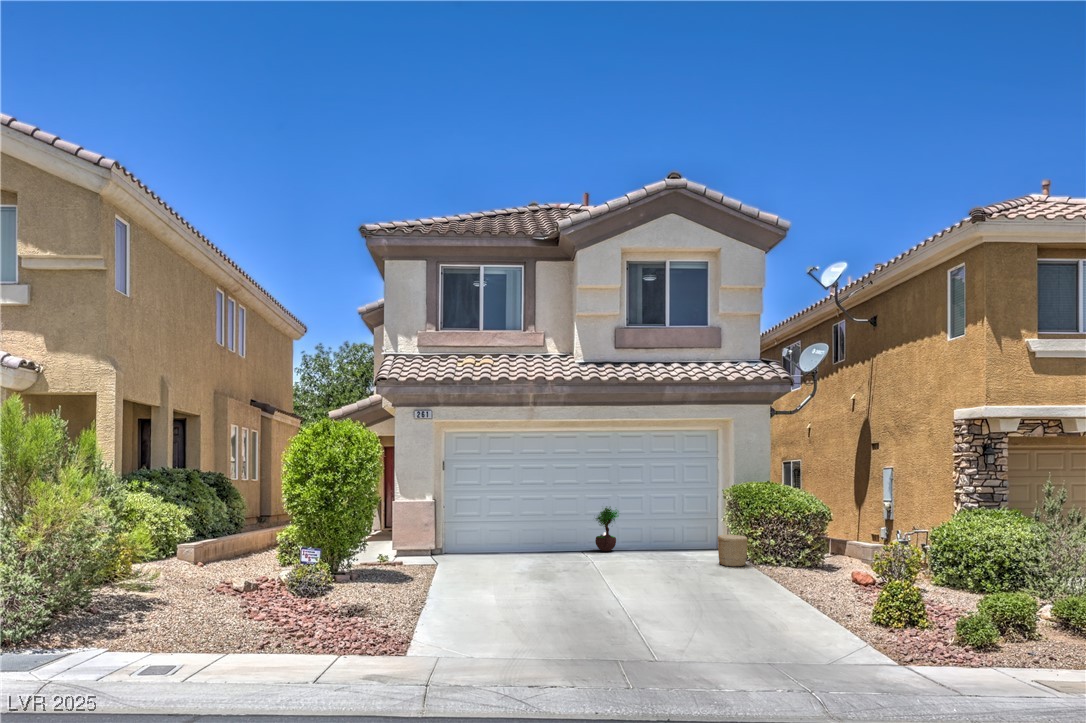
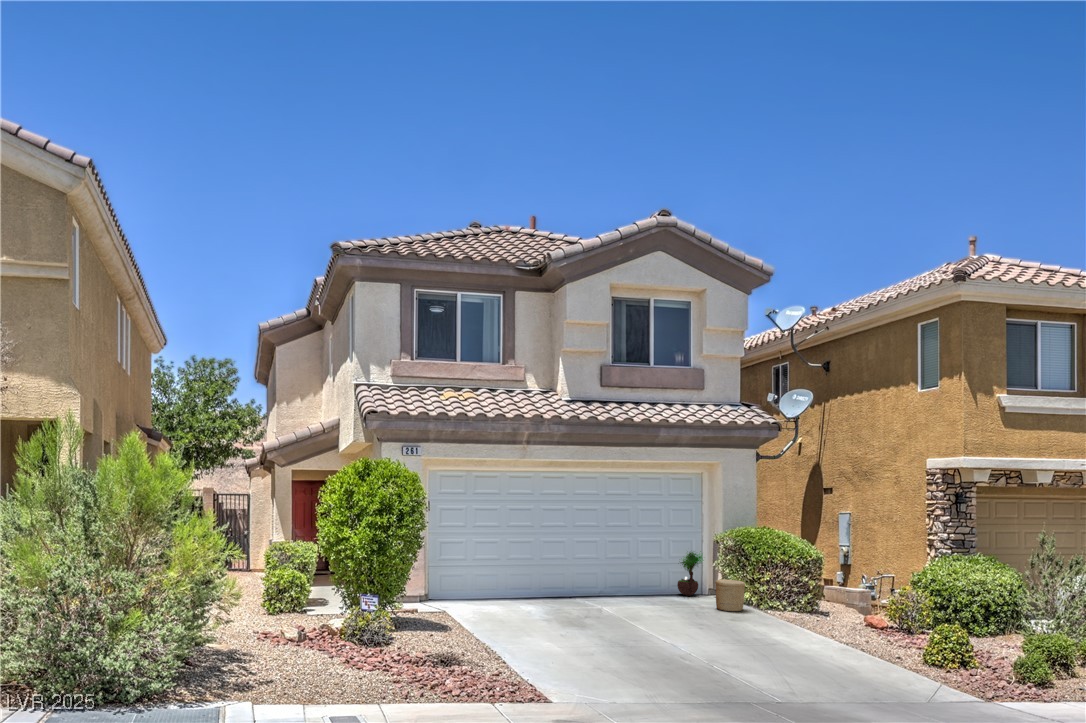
potted tree: present [595,508,619,551] -> present [677,552,702,596]

